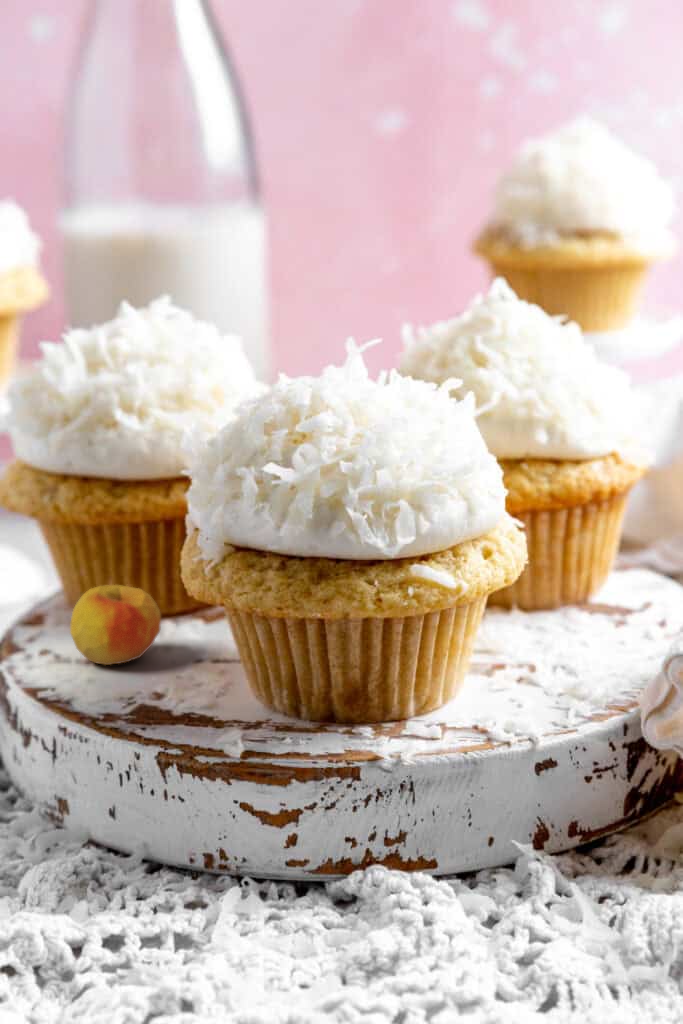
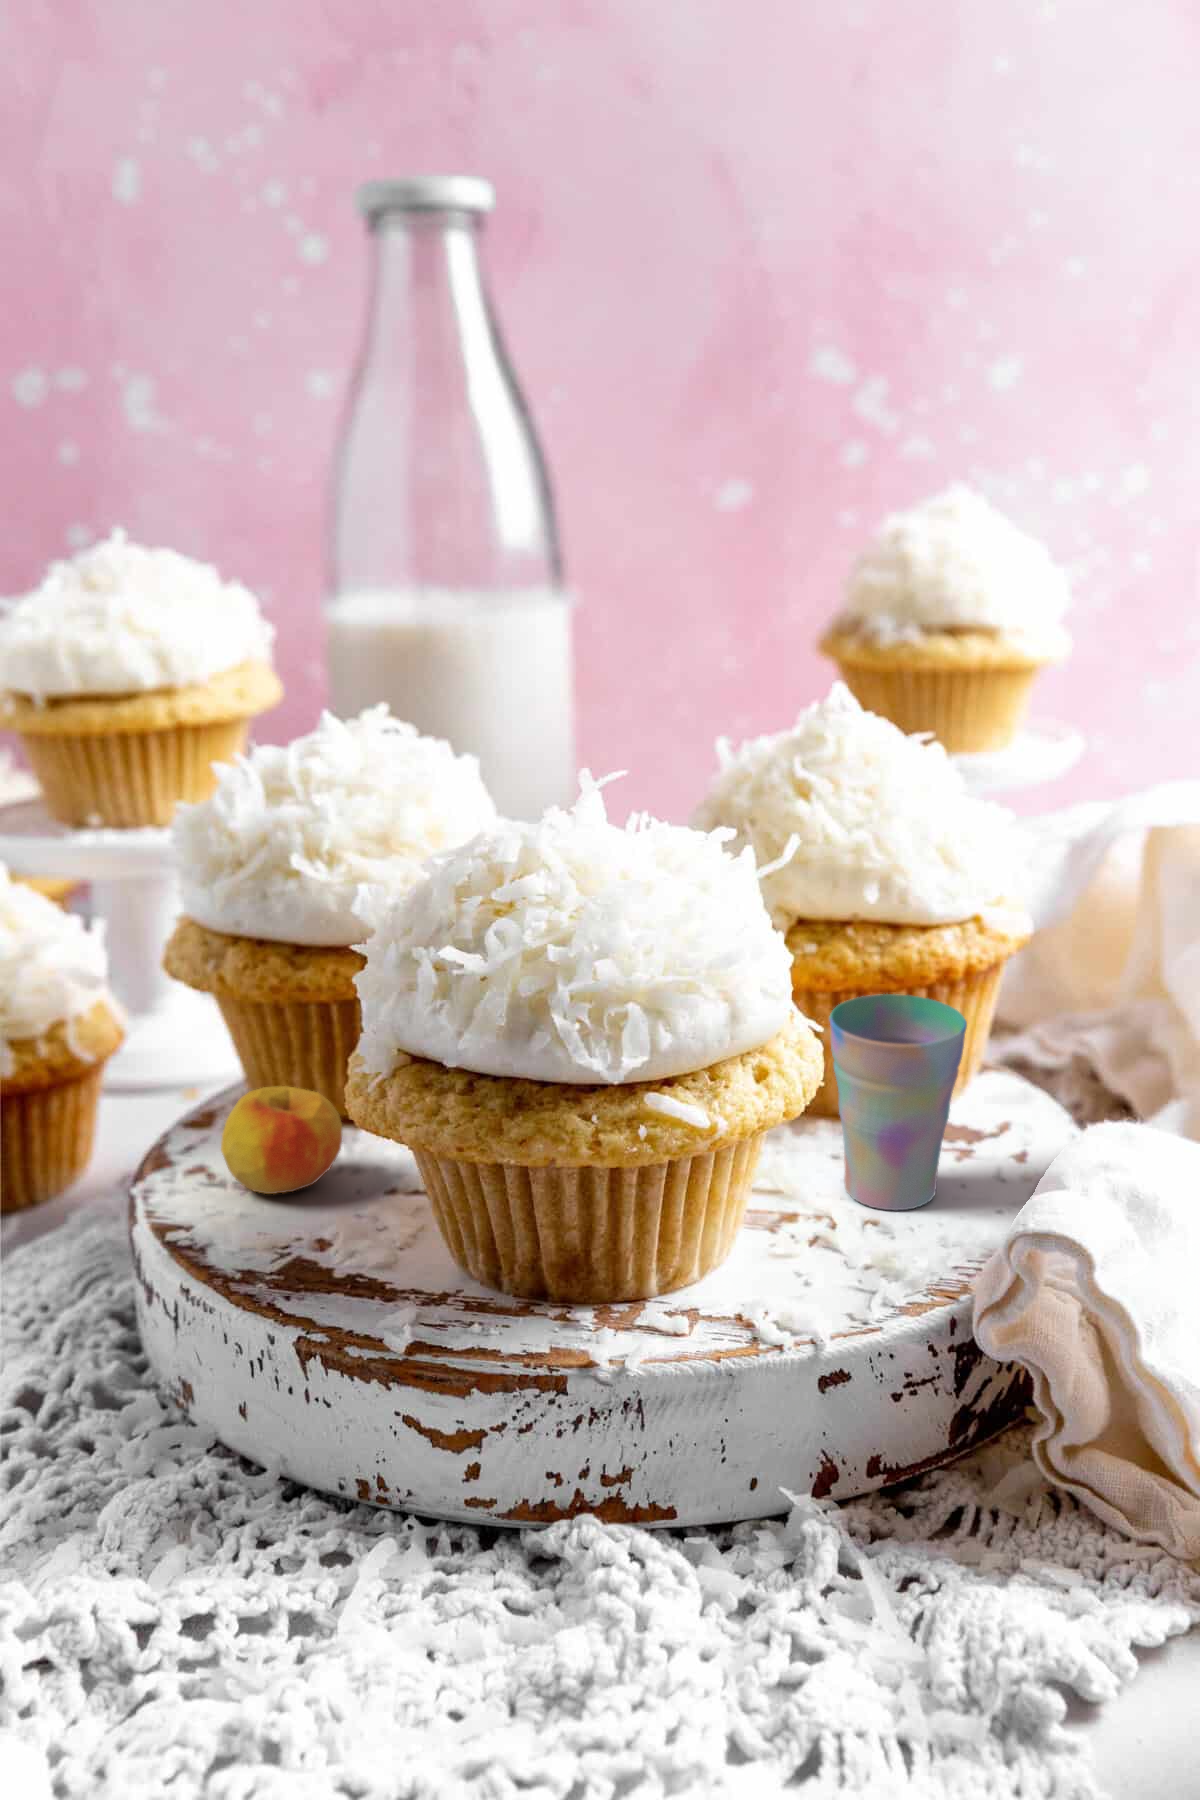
cup: none [524,504,624,661] -> present [829,994,967,1210]

